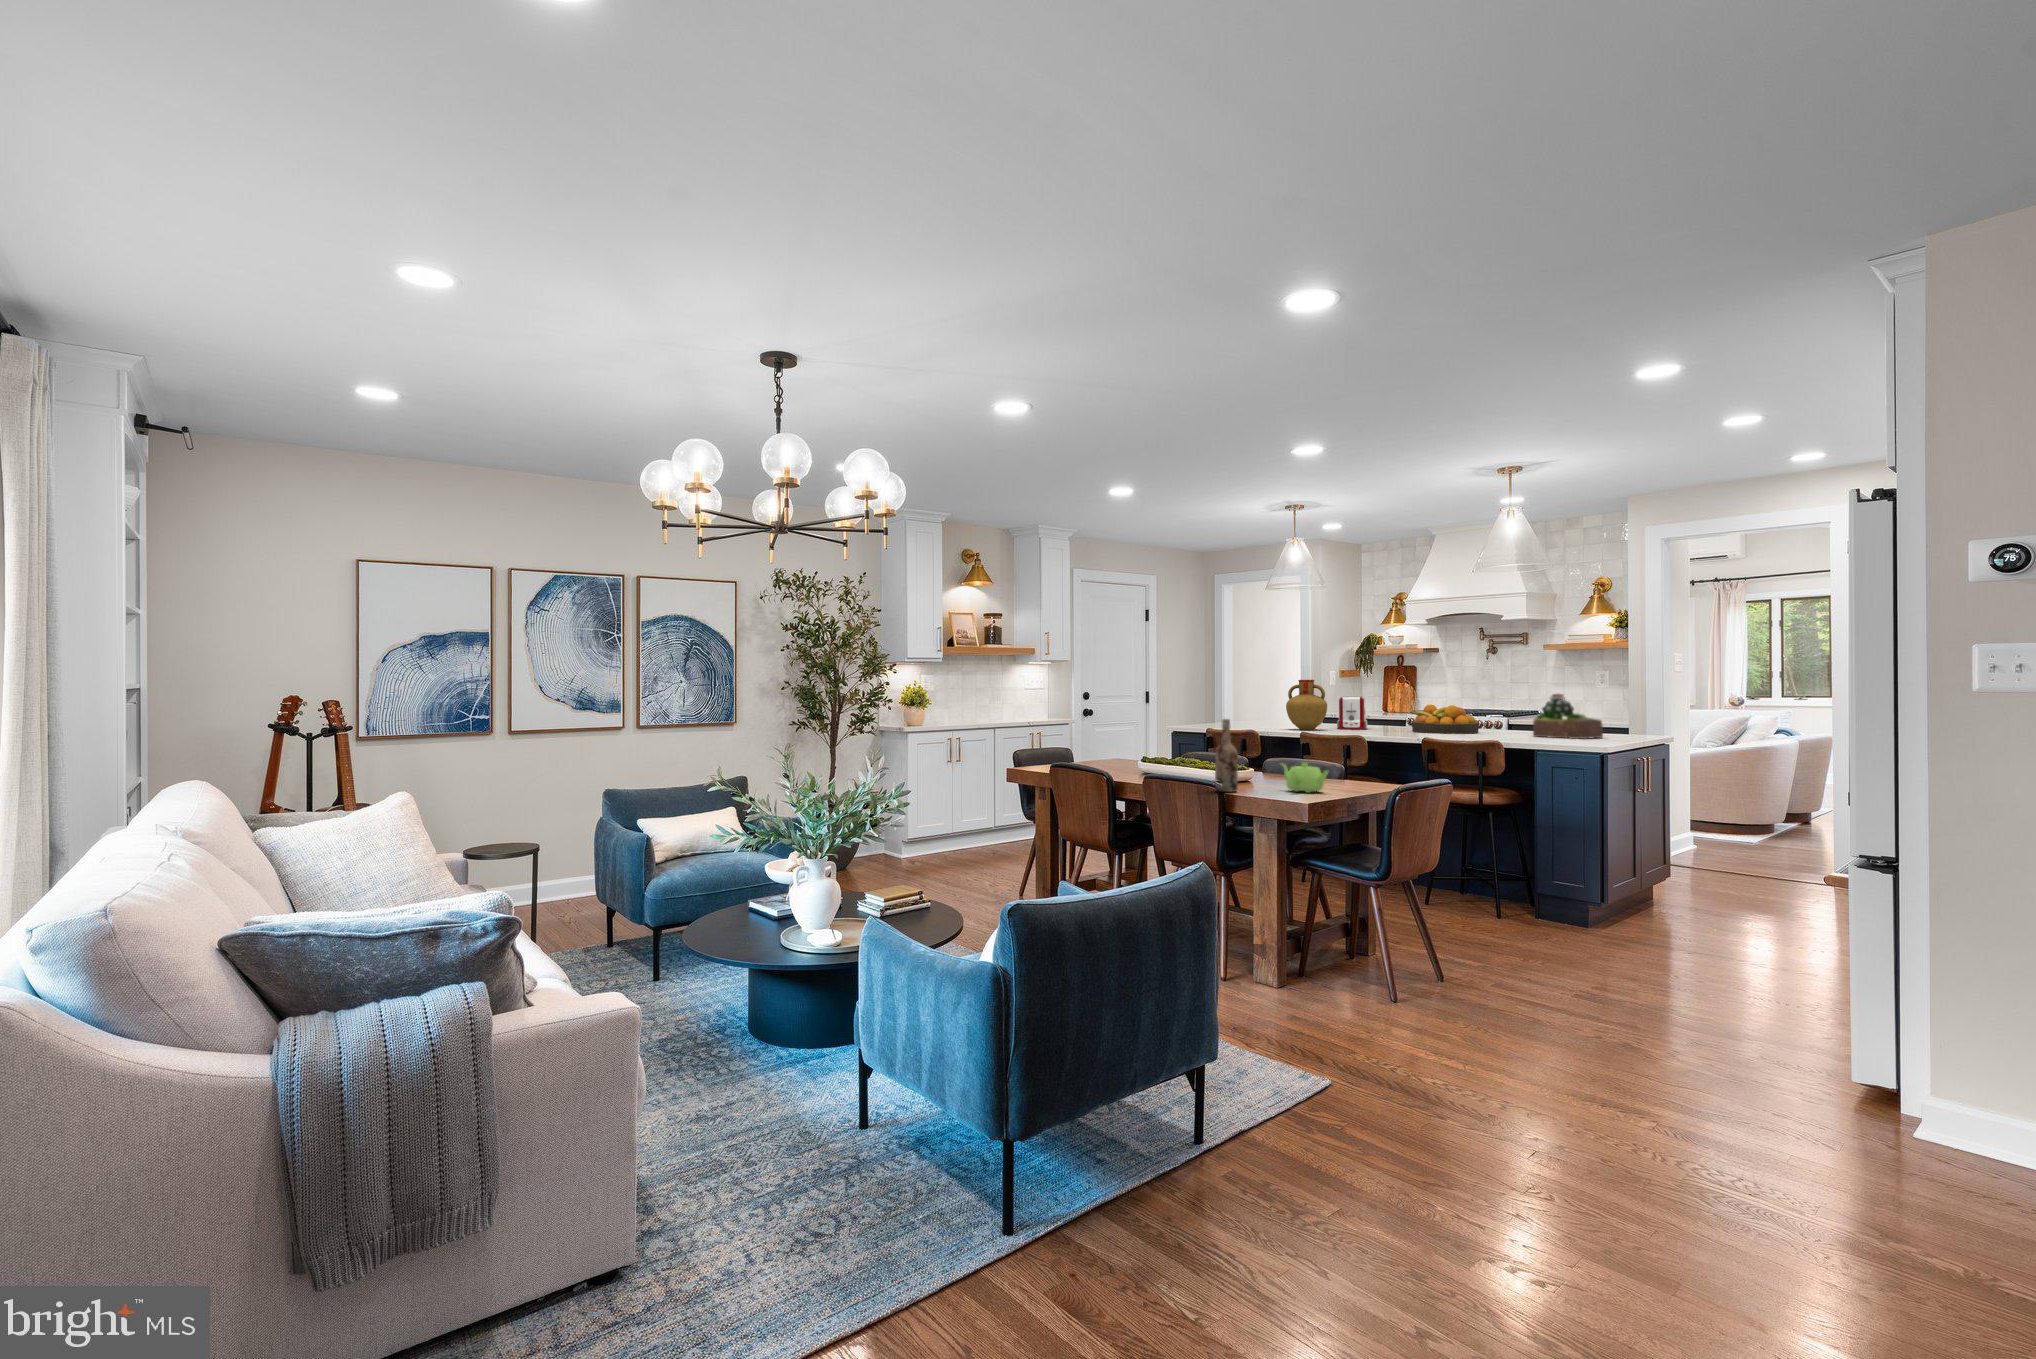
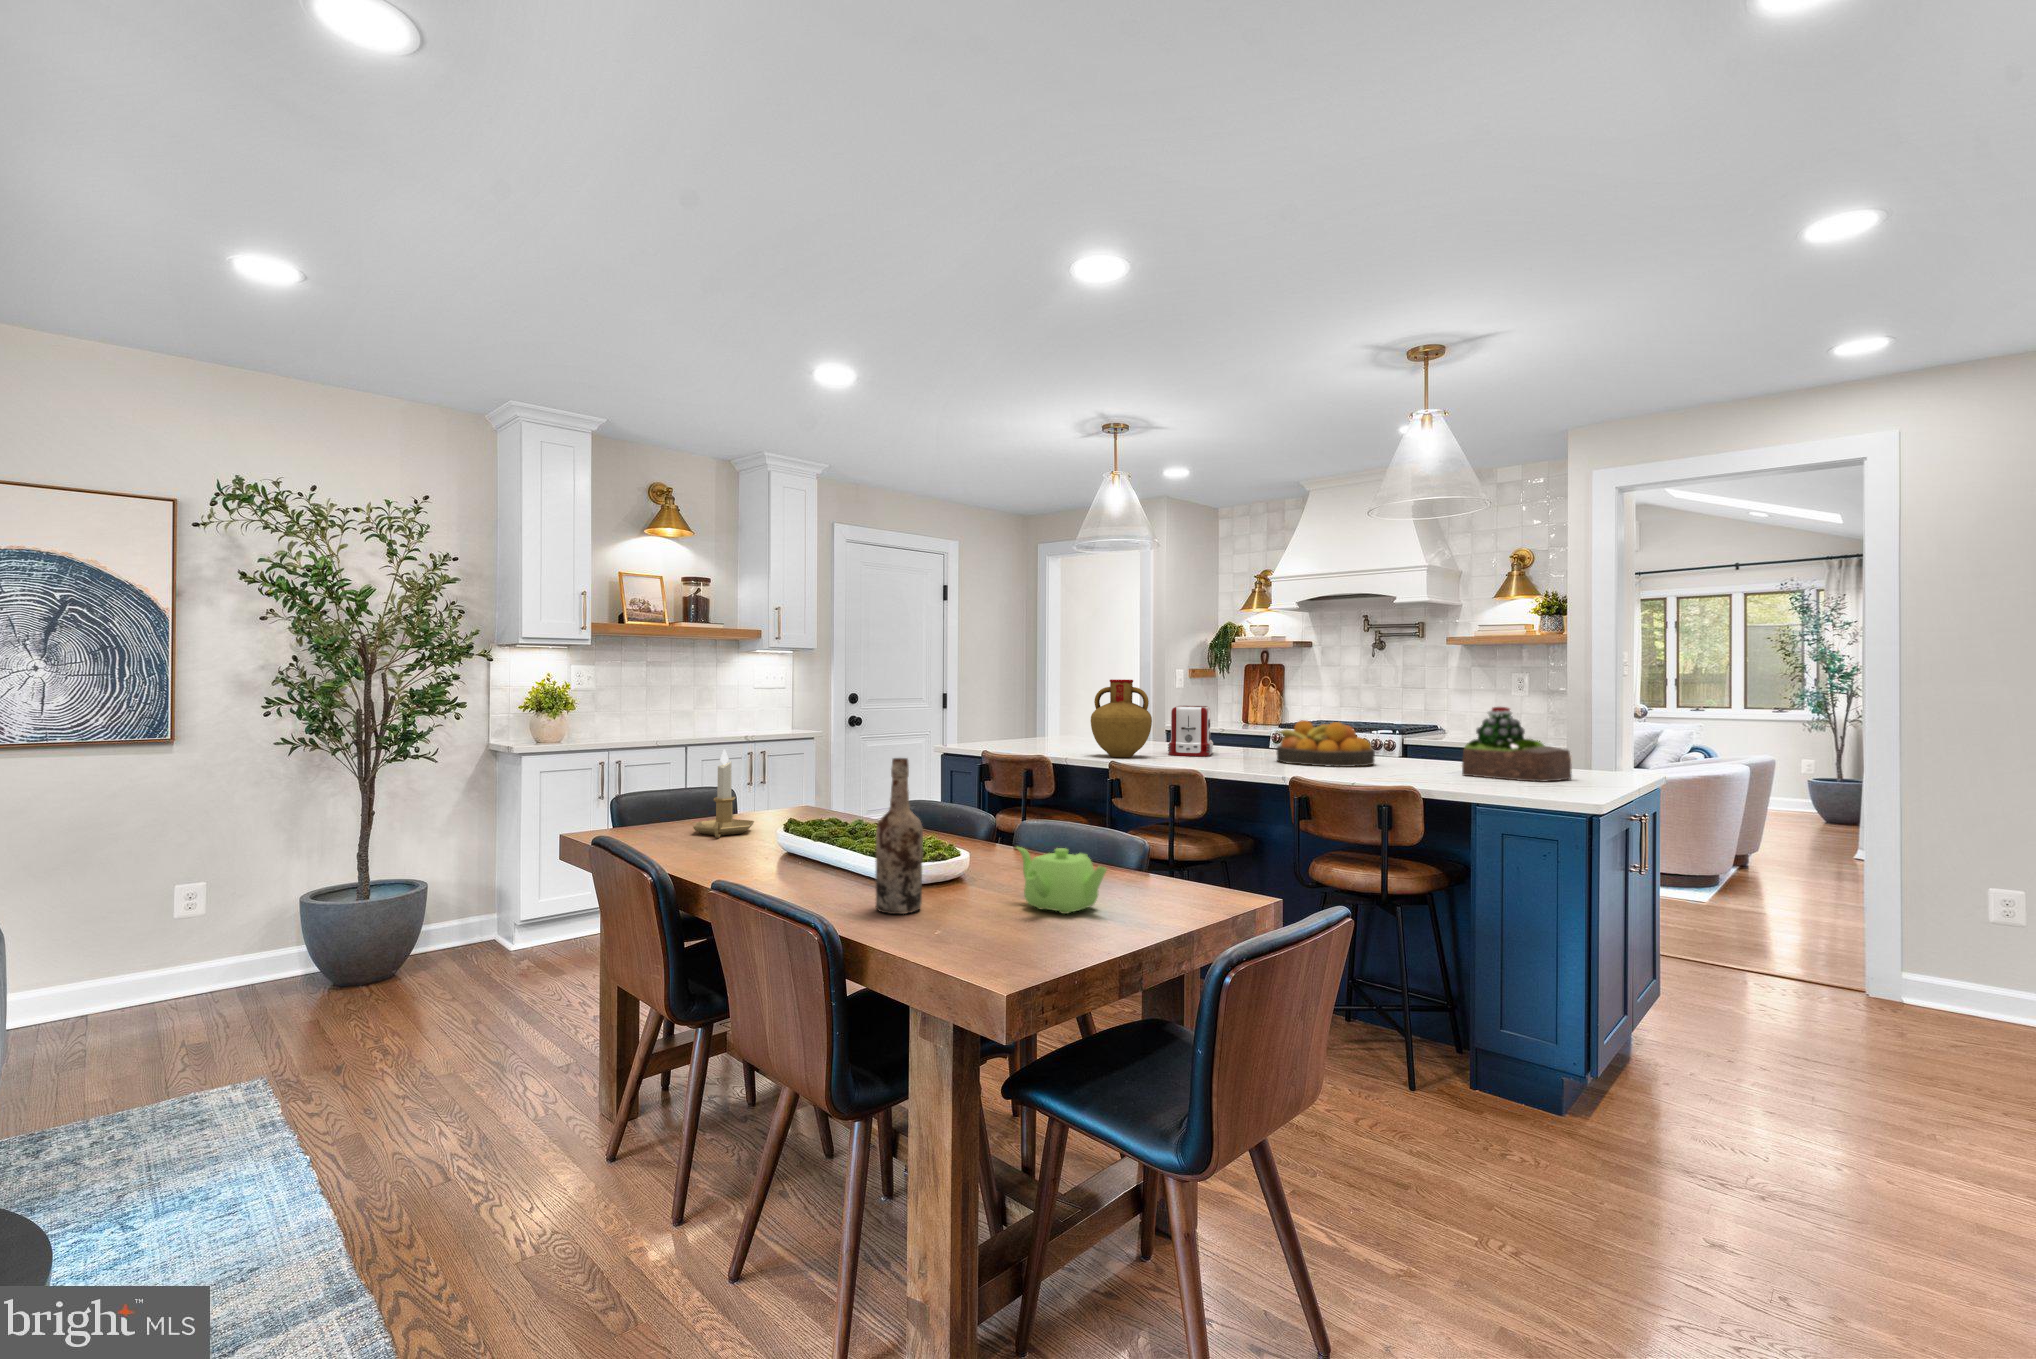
candlestick: none [1070,722,1103,771] -> present [693,749,754,838]

